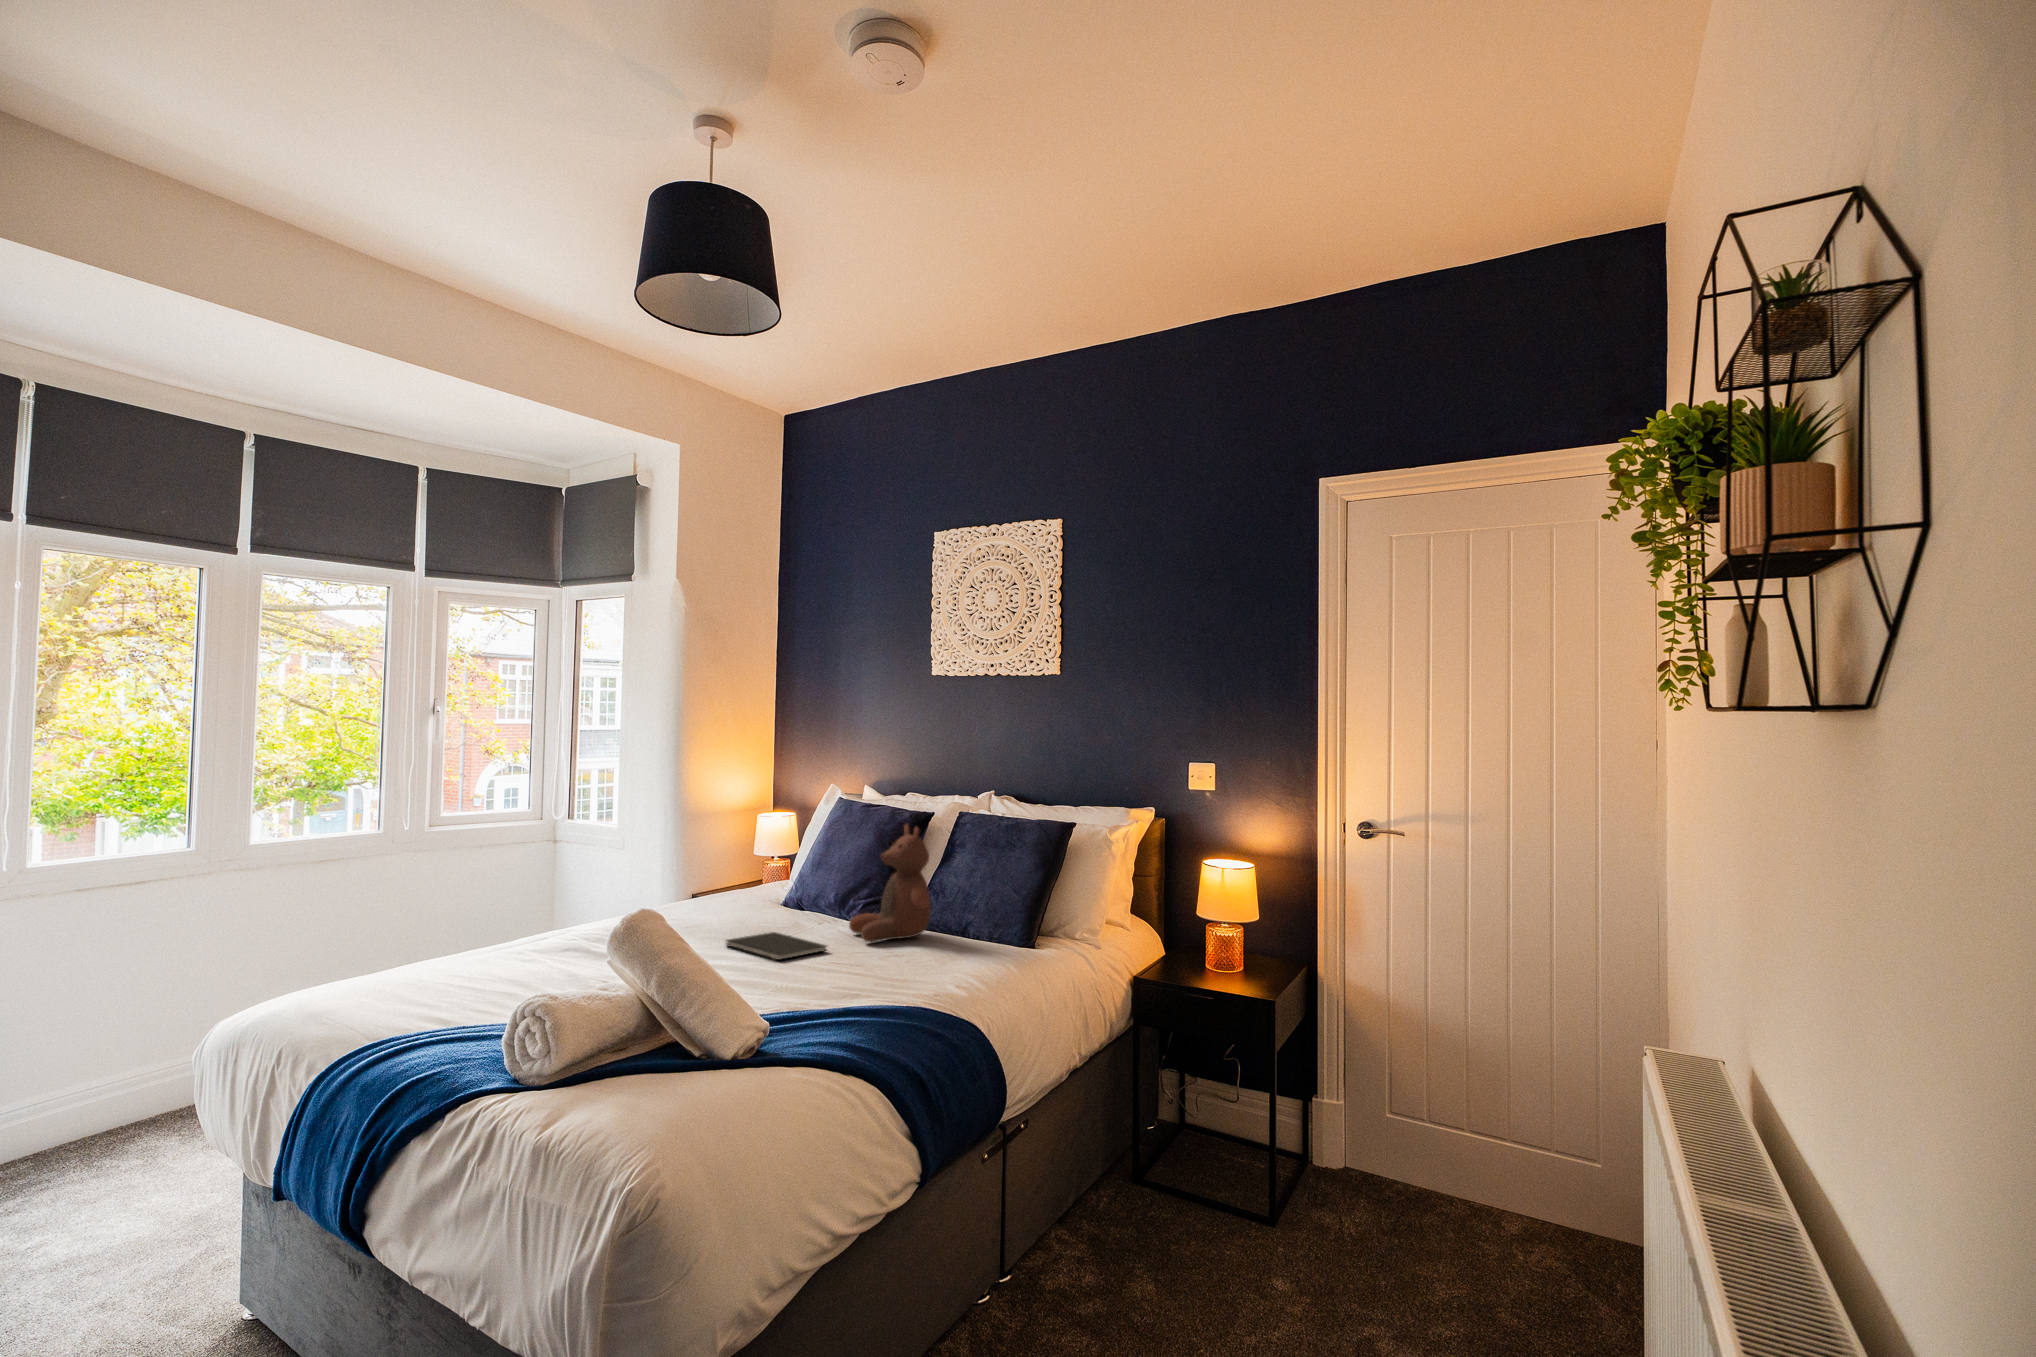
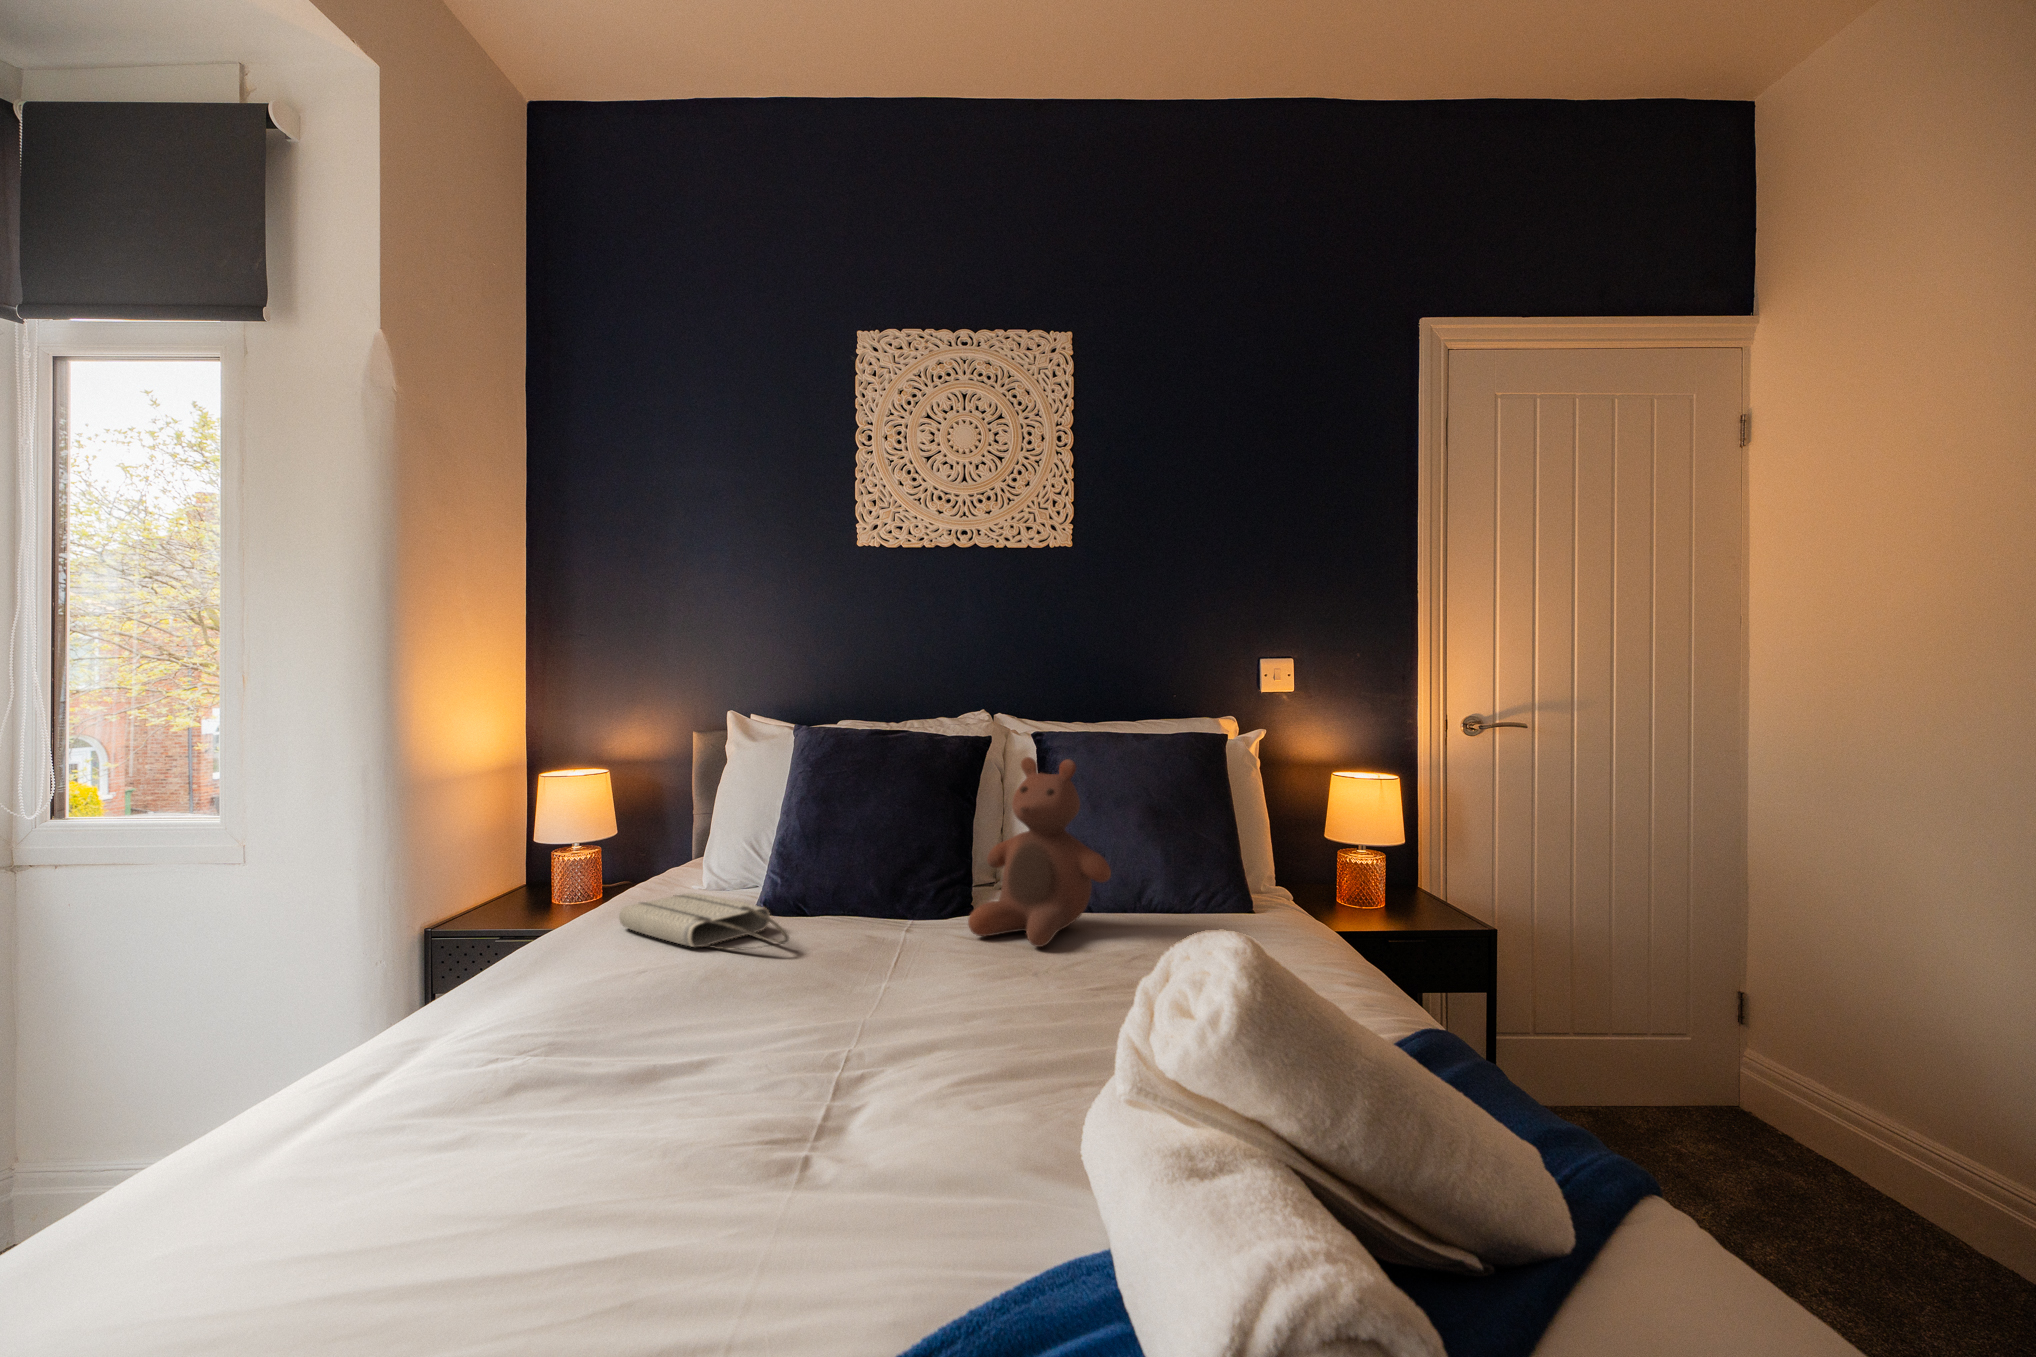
tote bag: none [710,889,771,918] -> present [619,893,789,950]
notebook: present [726,932,827,960] -> none [868,959,1036,1010]

